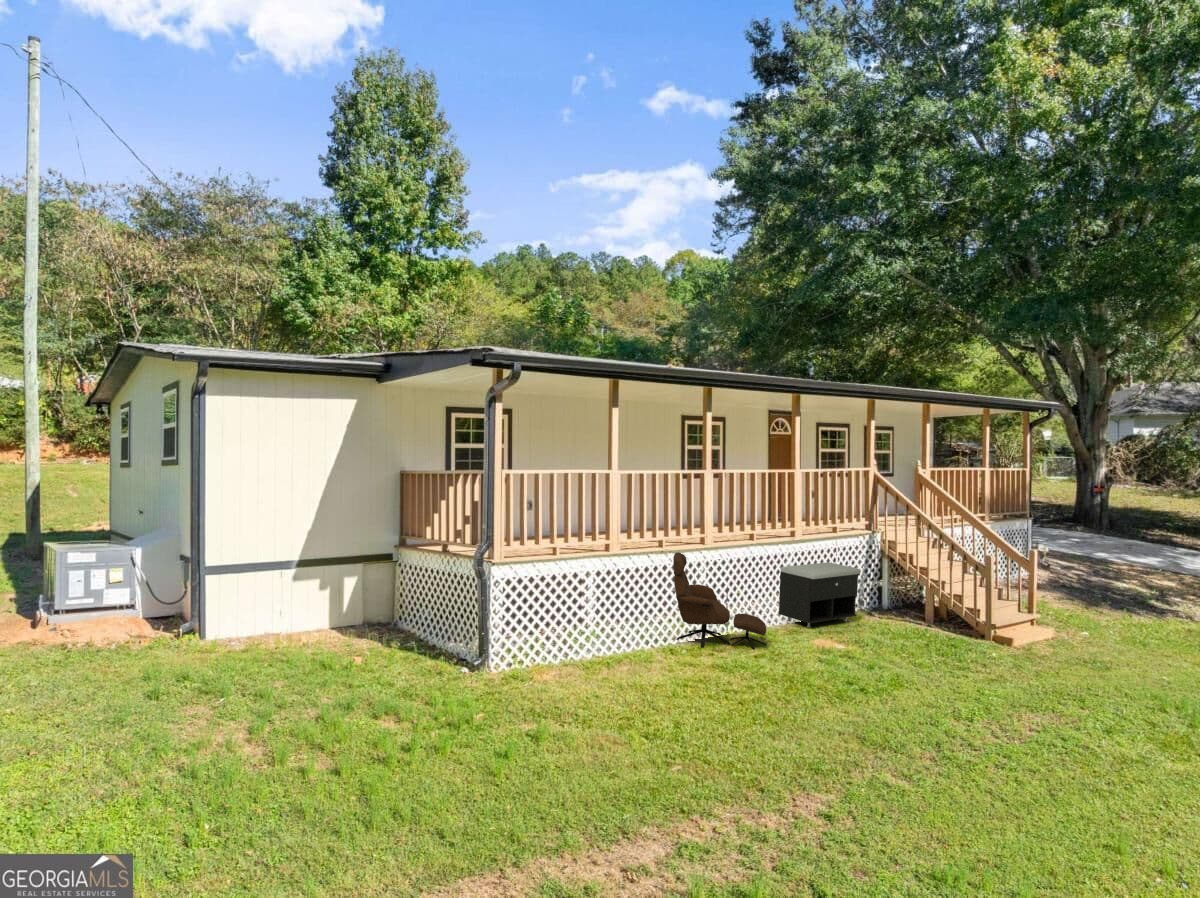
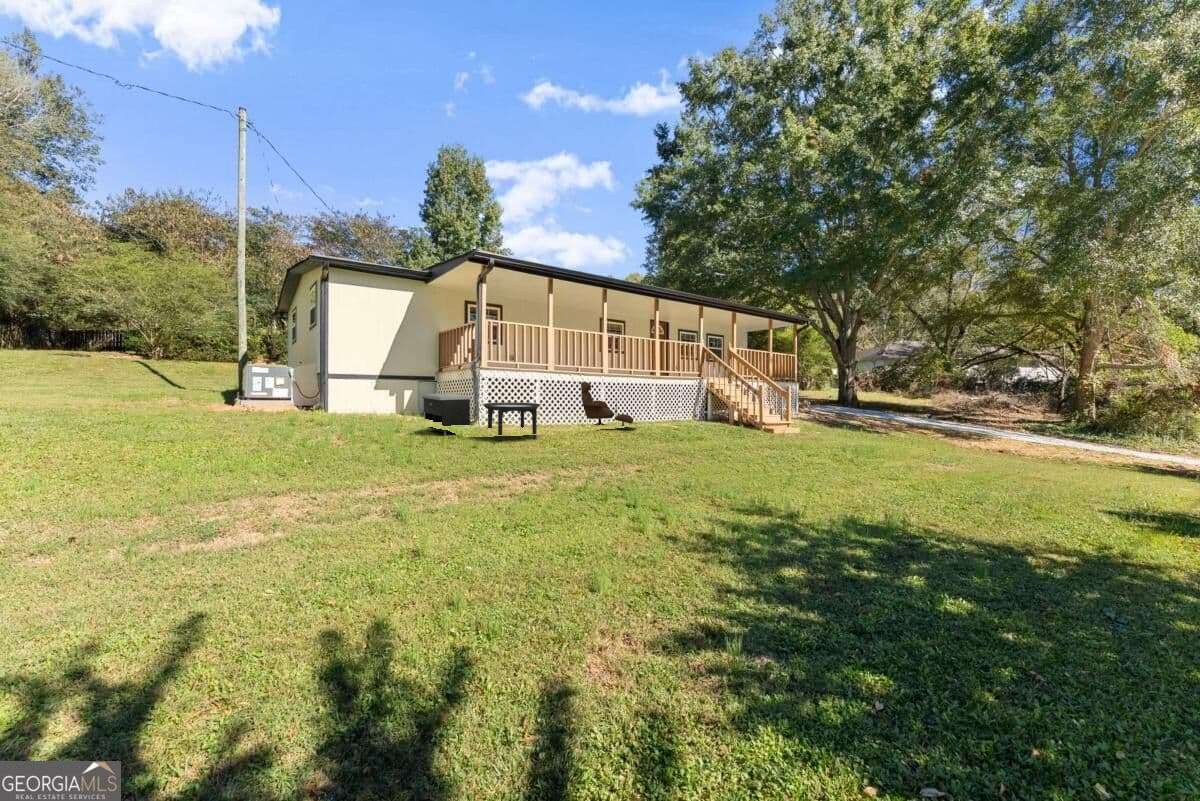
storage bench: present [779,562,860,627] -> present [422,393,470,435]
round table: none [513,601,617,687] -> present [483,402,541,441]

